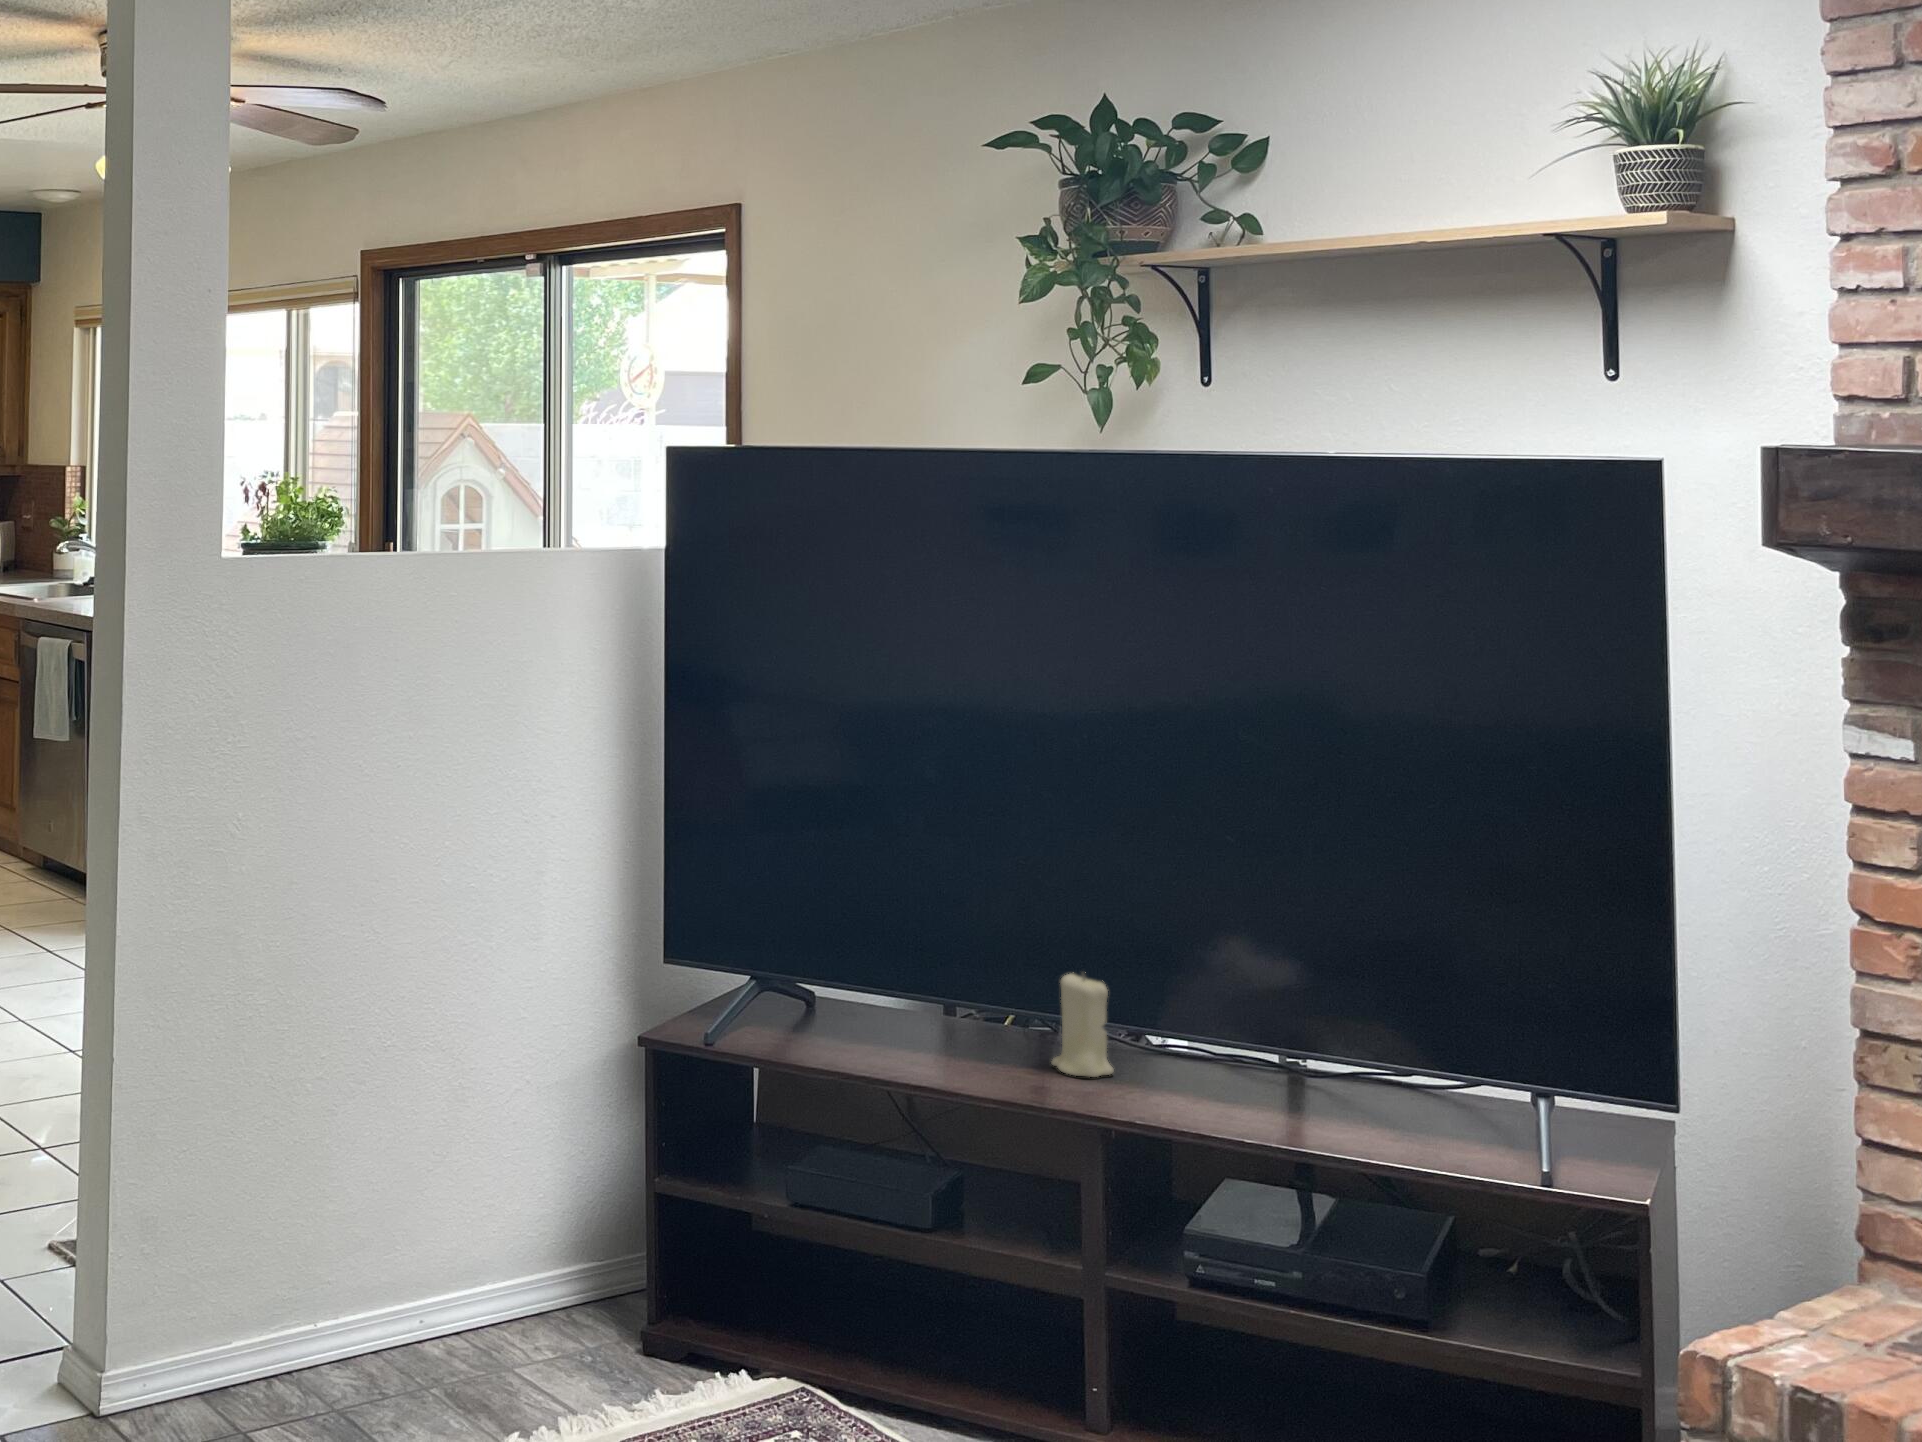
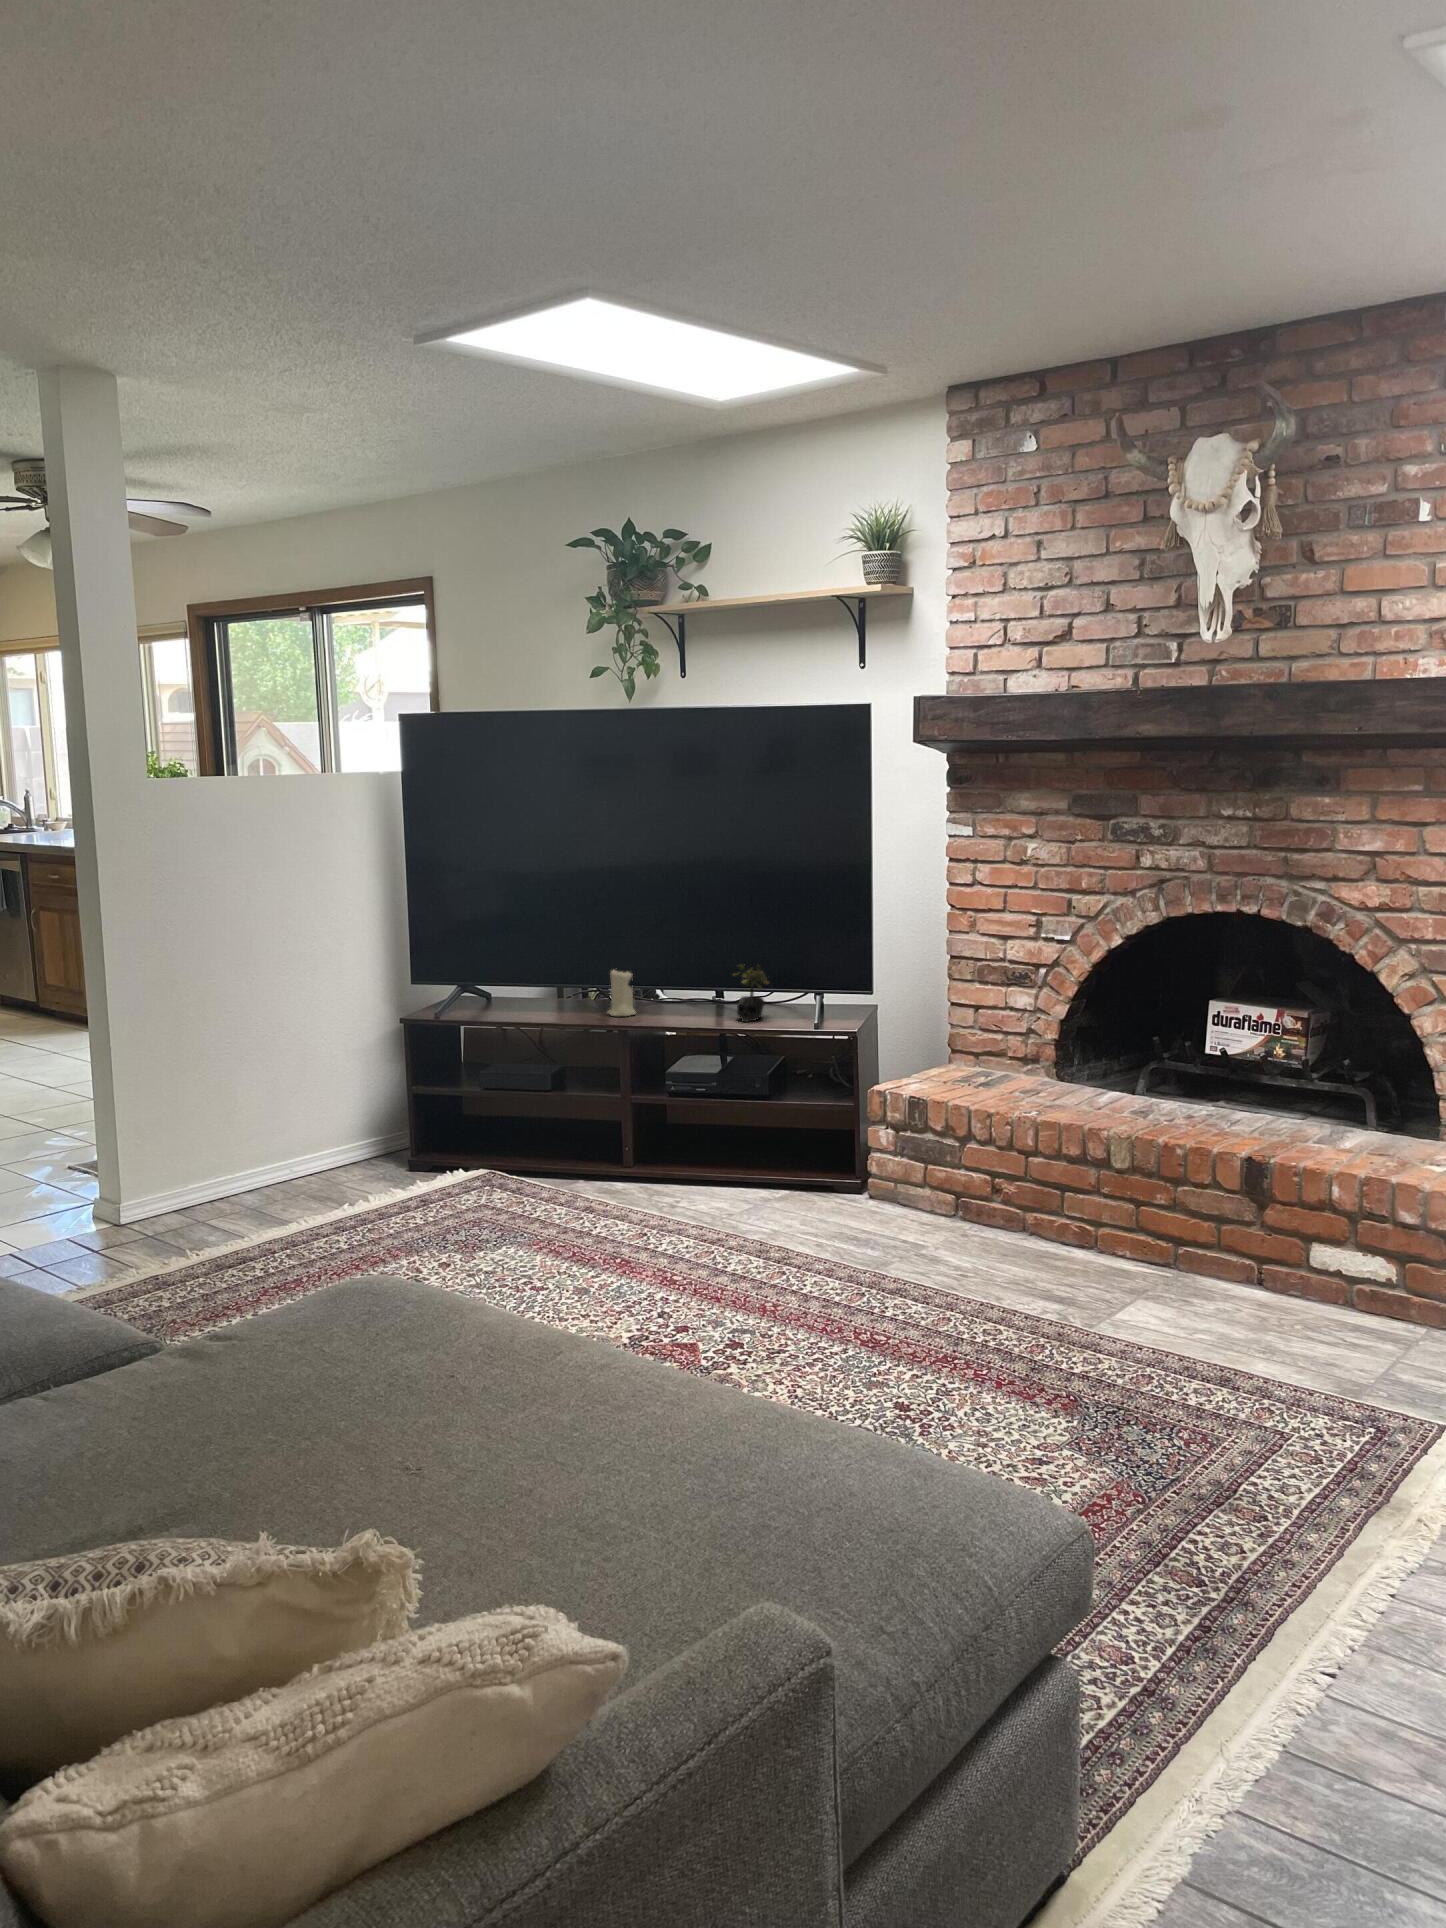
succulent plant: none [1328,987,1417,1130] -> present [737,965,769,1022]

